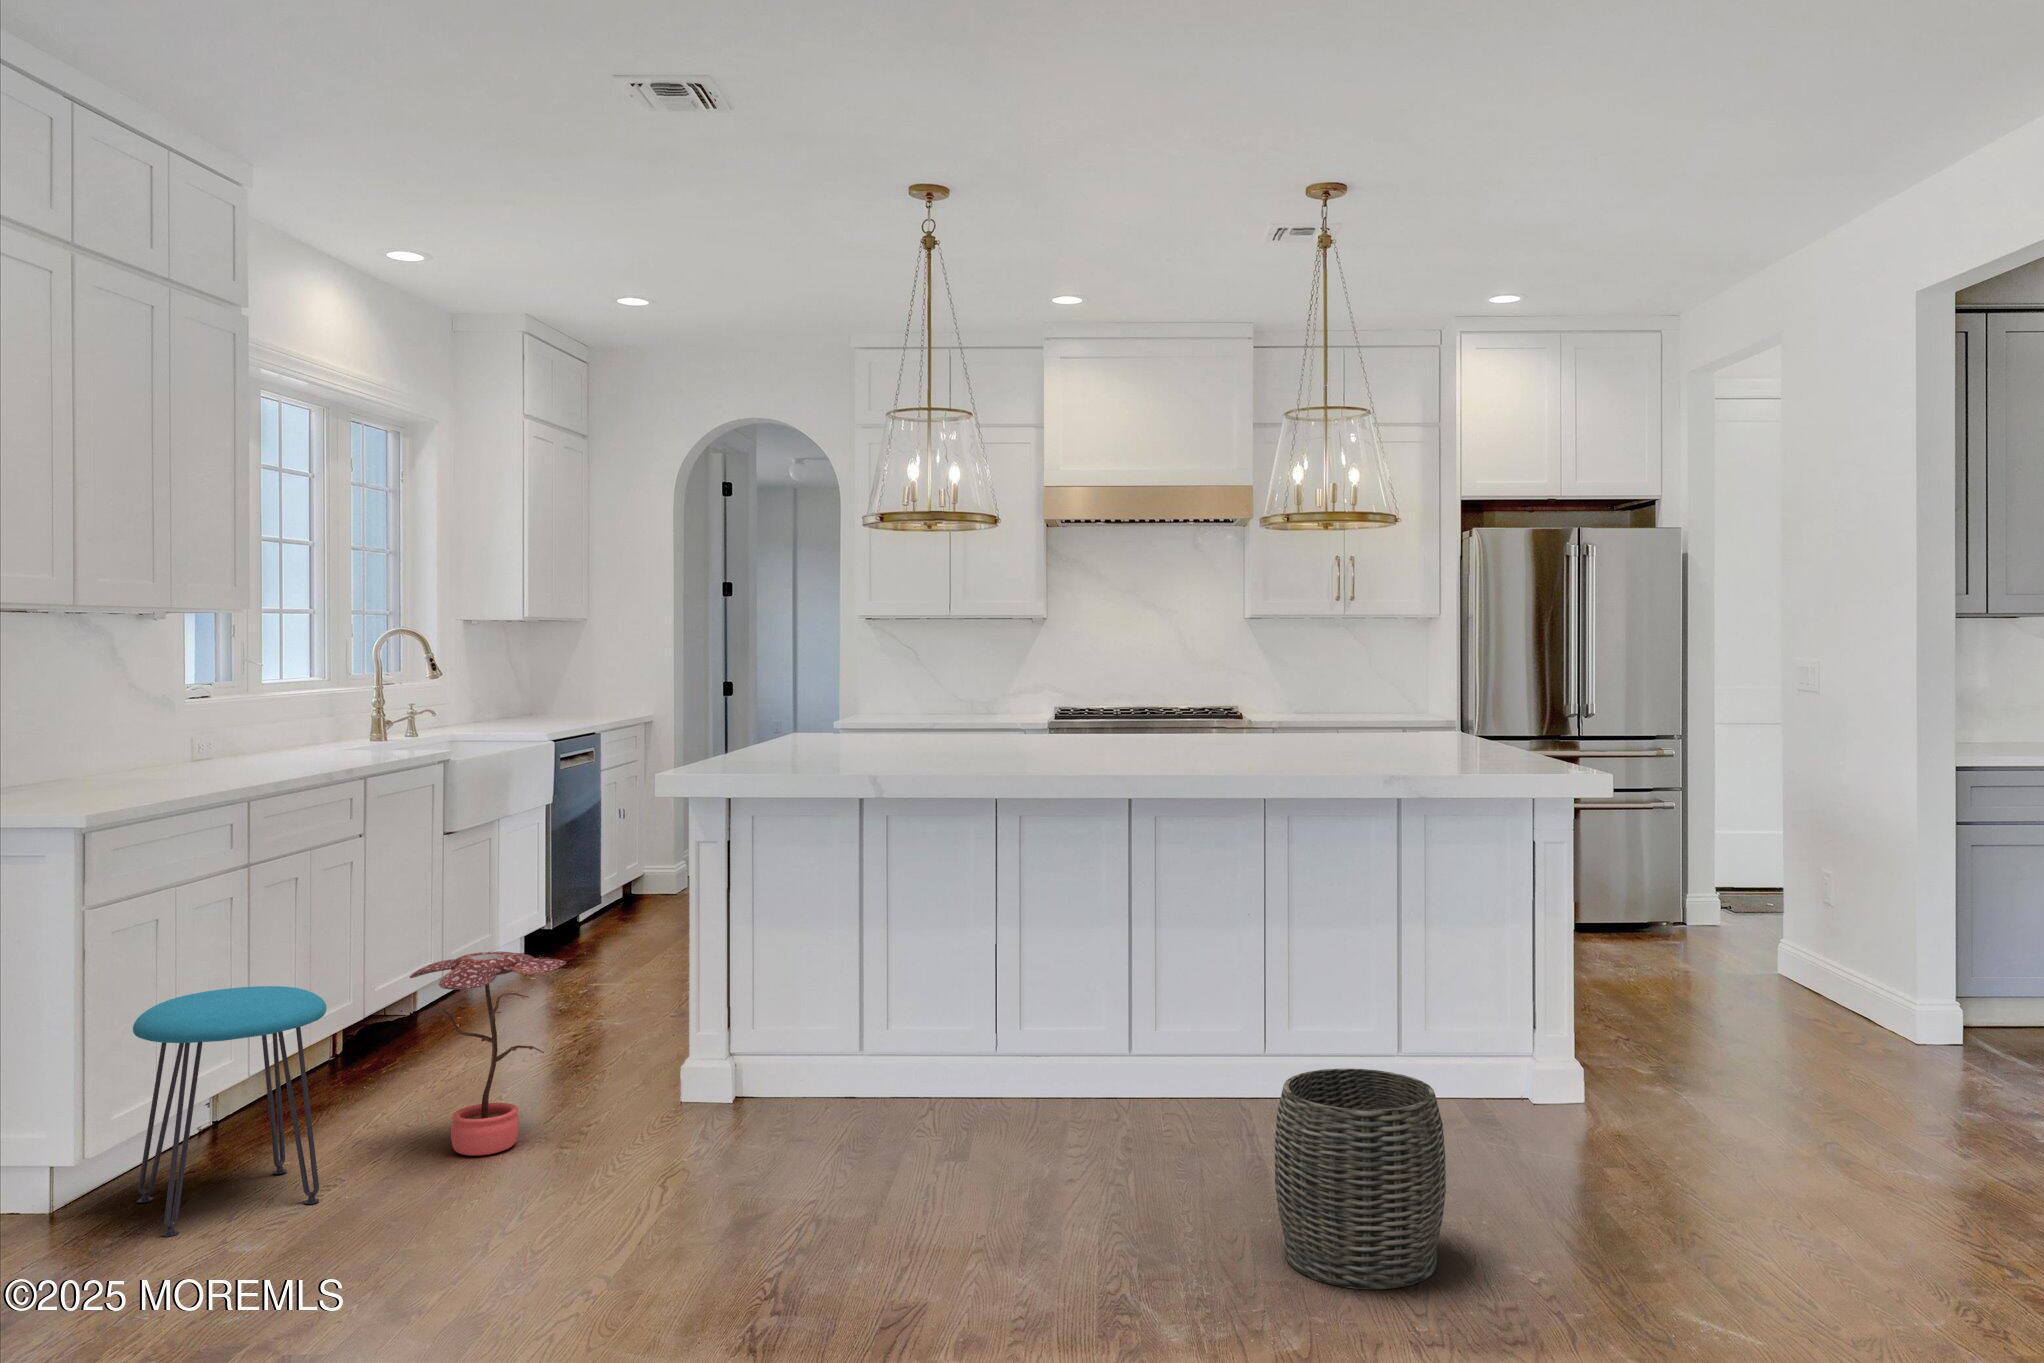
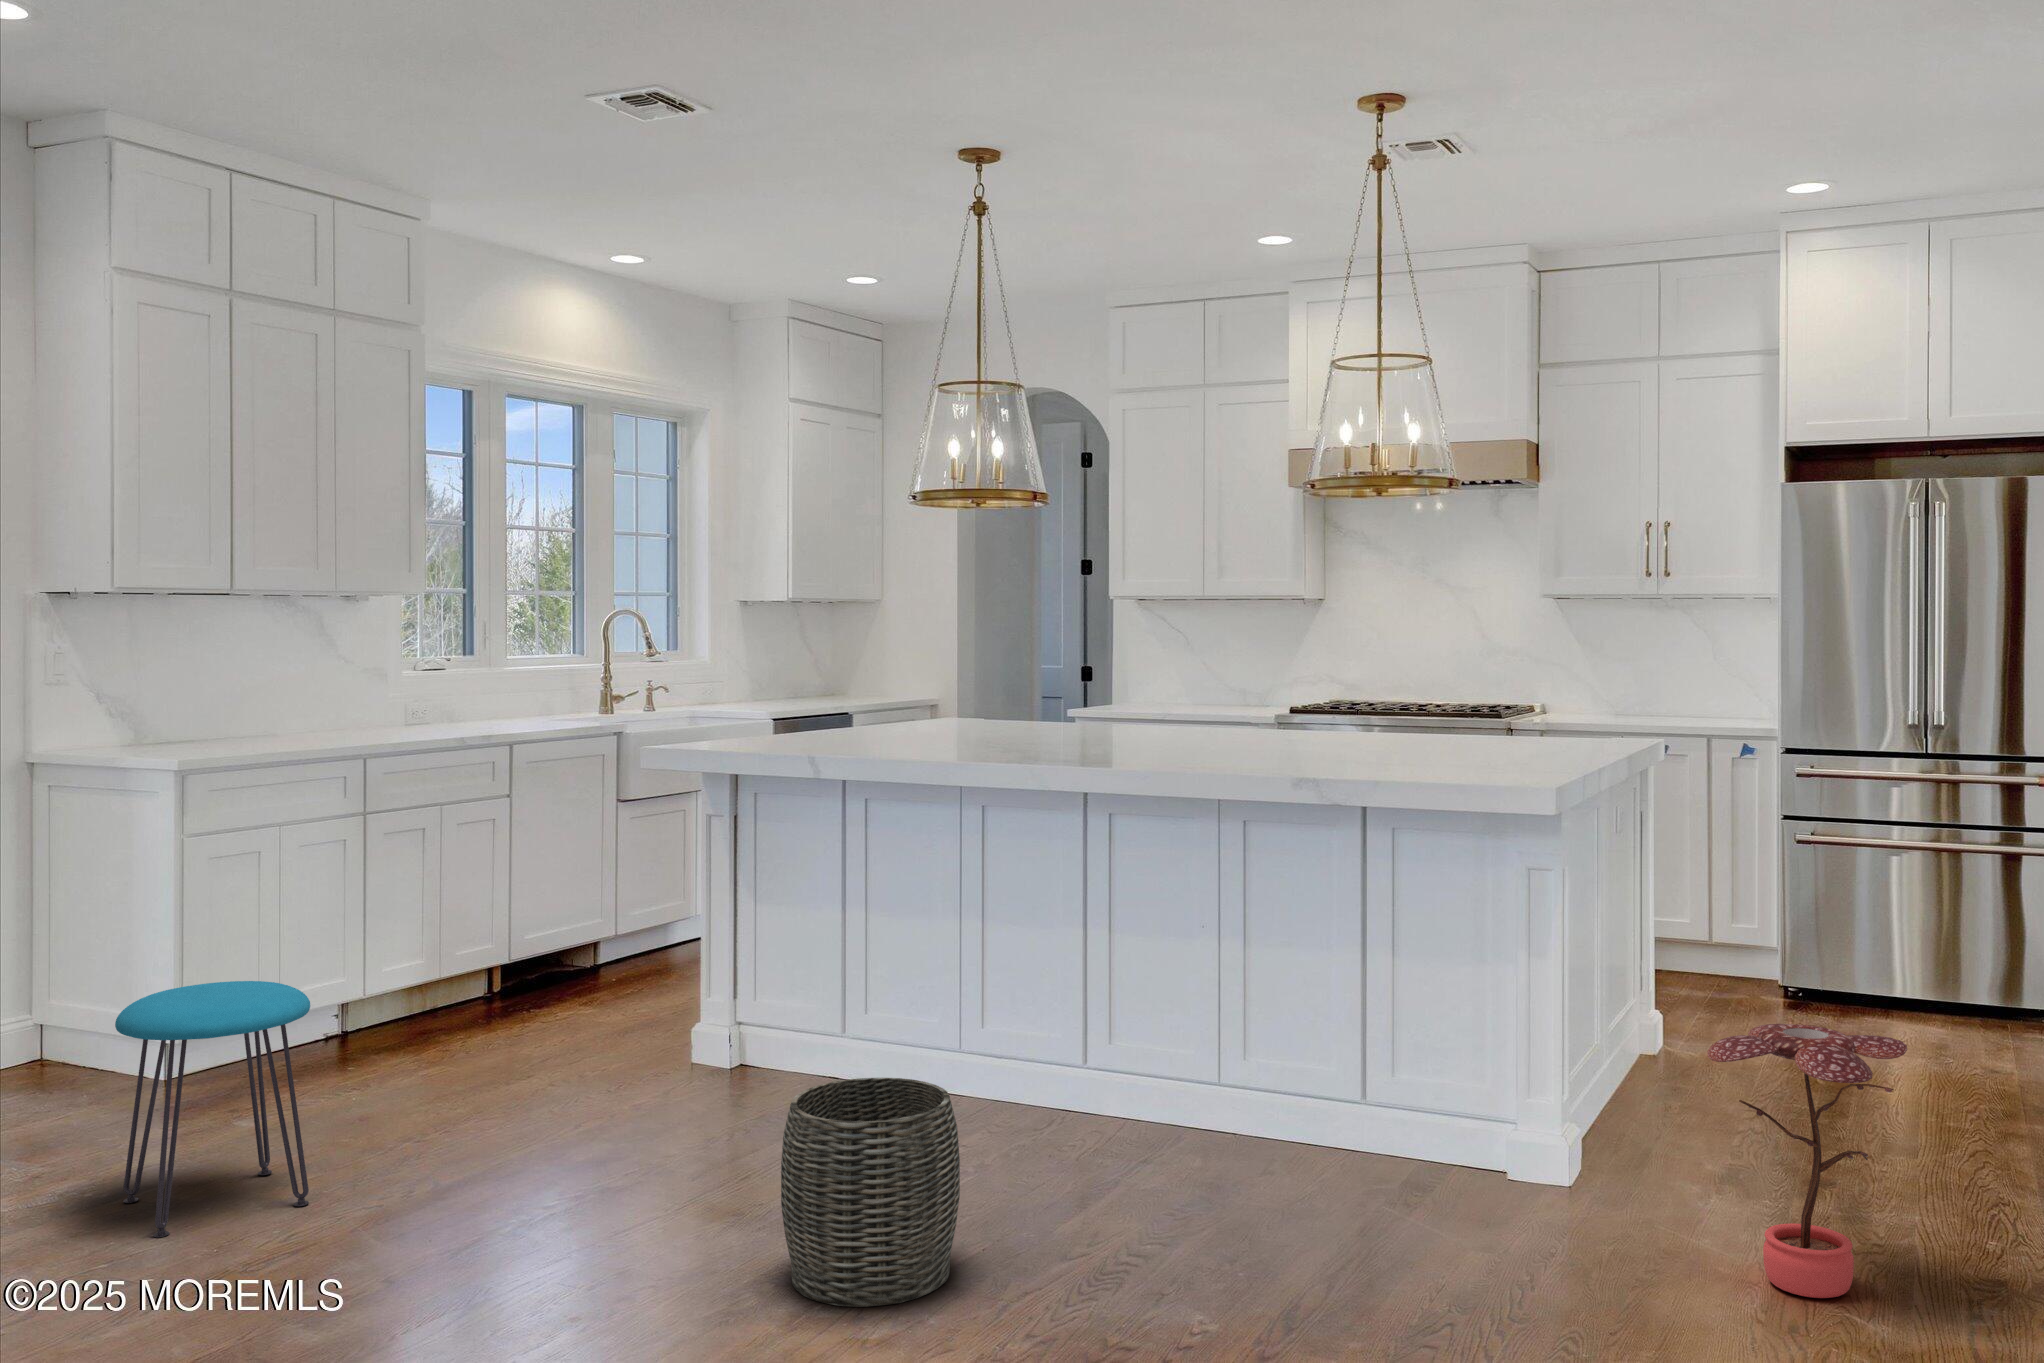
potted plant: present [410,952,566,1156] -> present [1707,1024,1907,1298]
woven basket: present [1275,1069,1446,1289] -> present [781,1078,960,1307]

